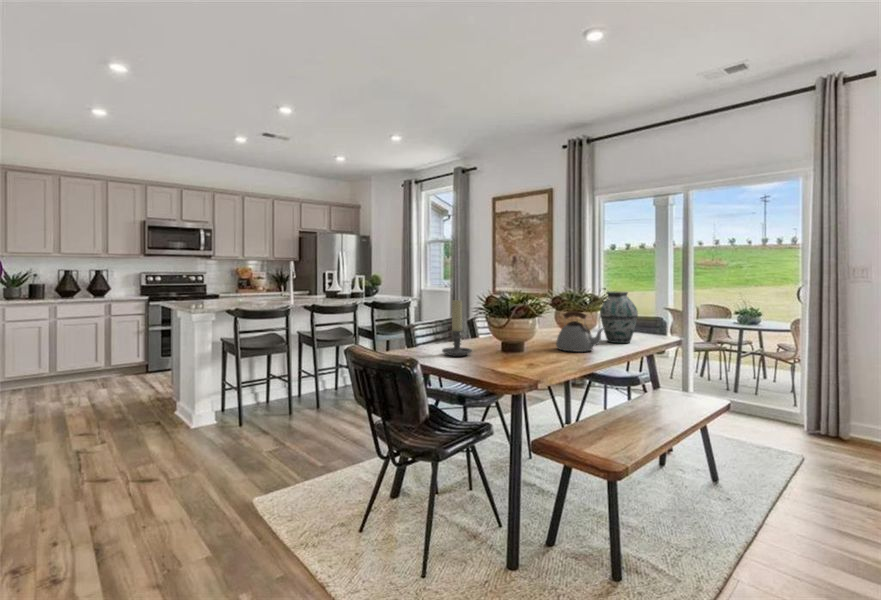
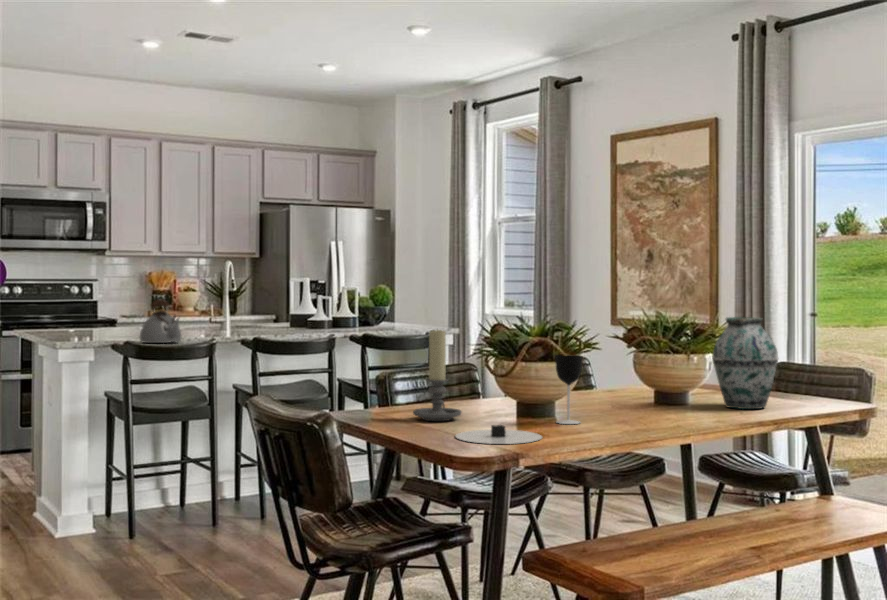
kettle: present [556,311,605,352] -> present [140,299,181,343]
wine glass: none [529,314,546,356] -> present [555,355,583,424]
plate: none [465,358,557,377] -> present [456,425,542,444]

